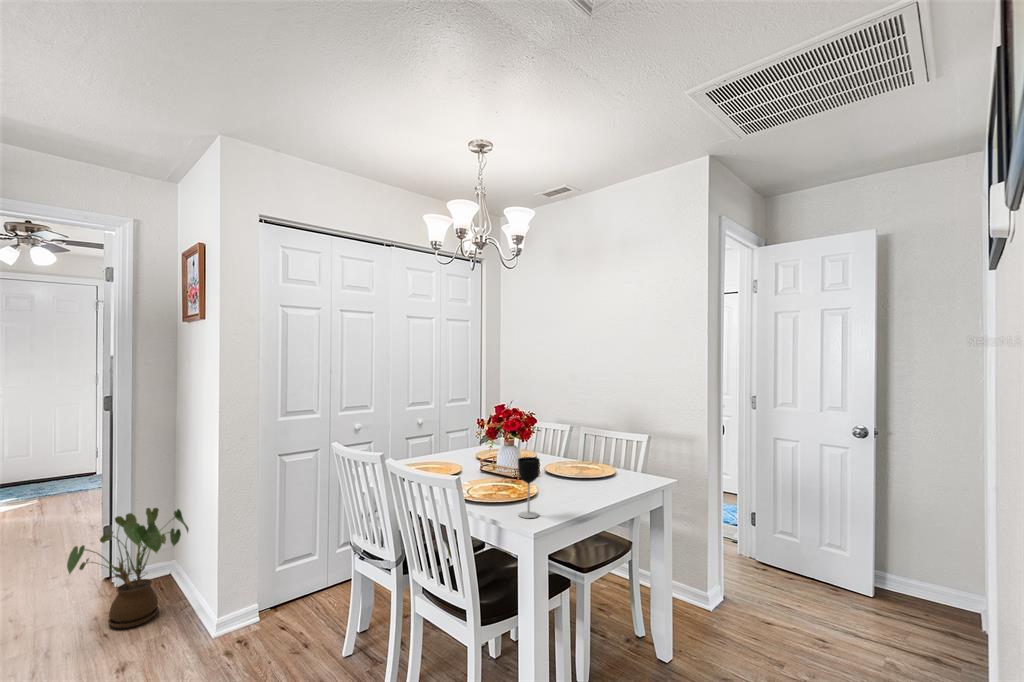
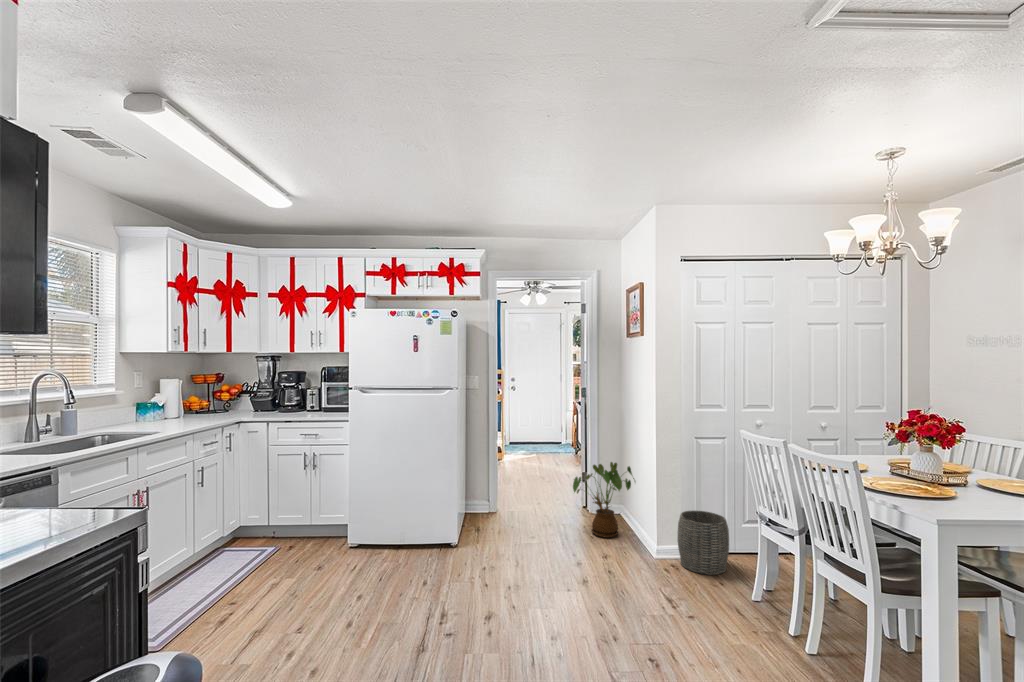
wine glass: present [518,457,540,518] -> none [922,456,950,513]
woven basket: none [248,549,318,639] -> present [678,511,729,575]

